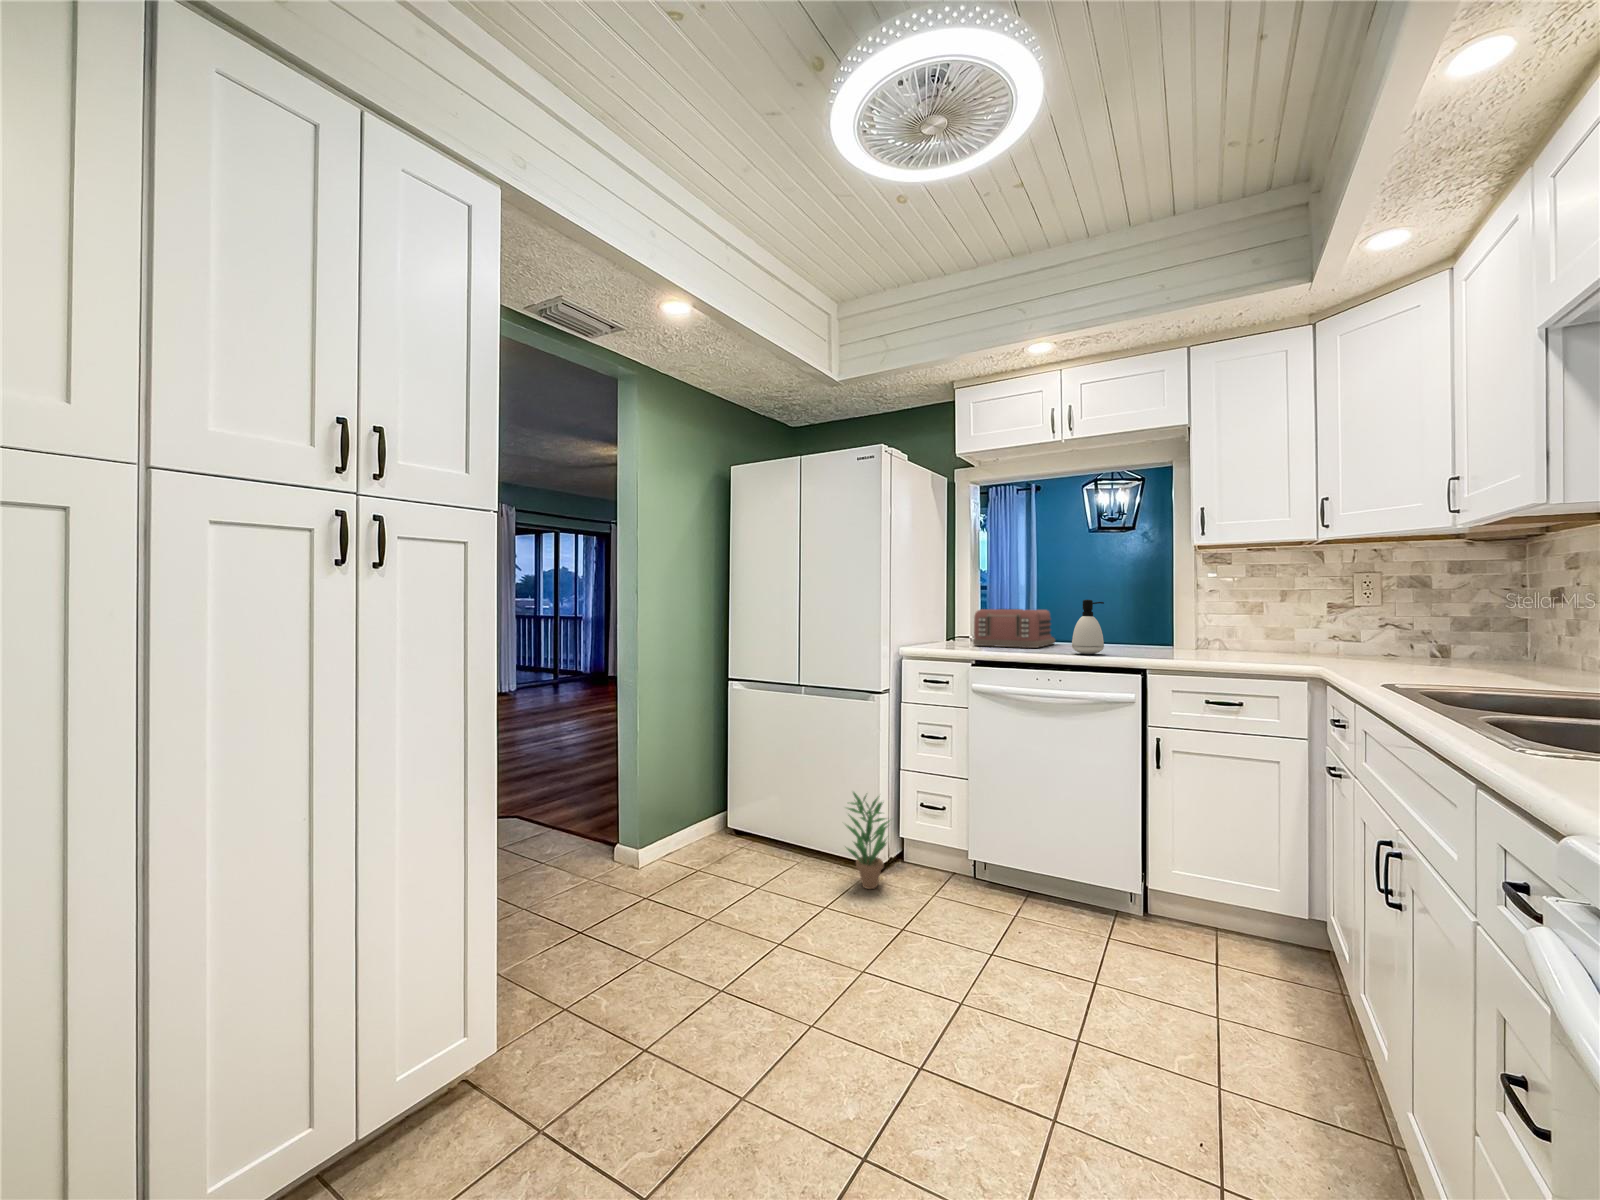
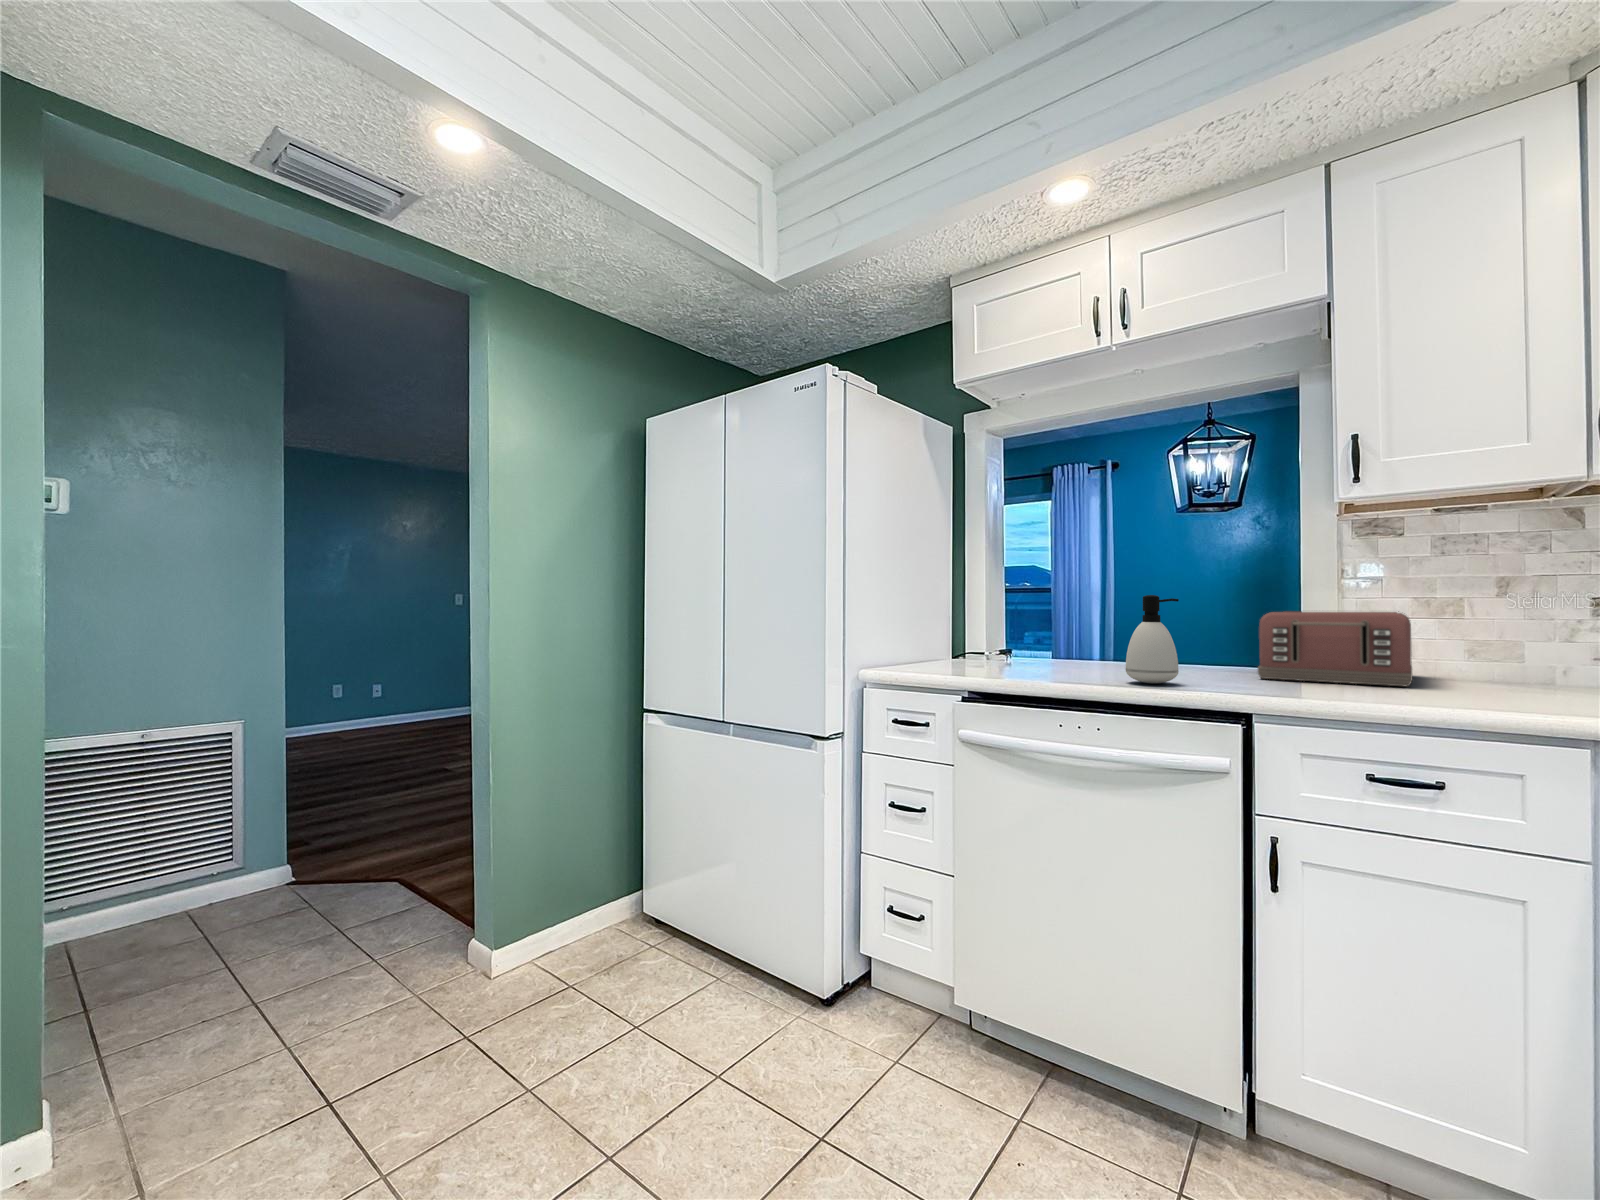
toaster: present [973,609,1055,648] -> present [1258,611,1412,687]
potted plant: present [846,792,889,889] -> none [756,888,835,1045]

